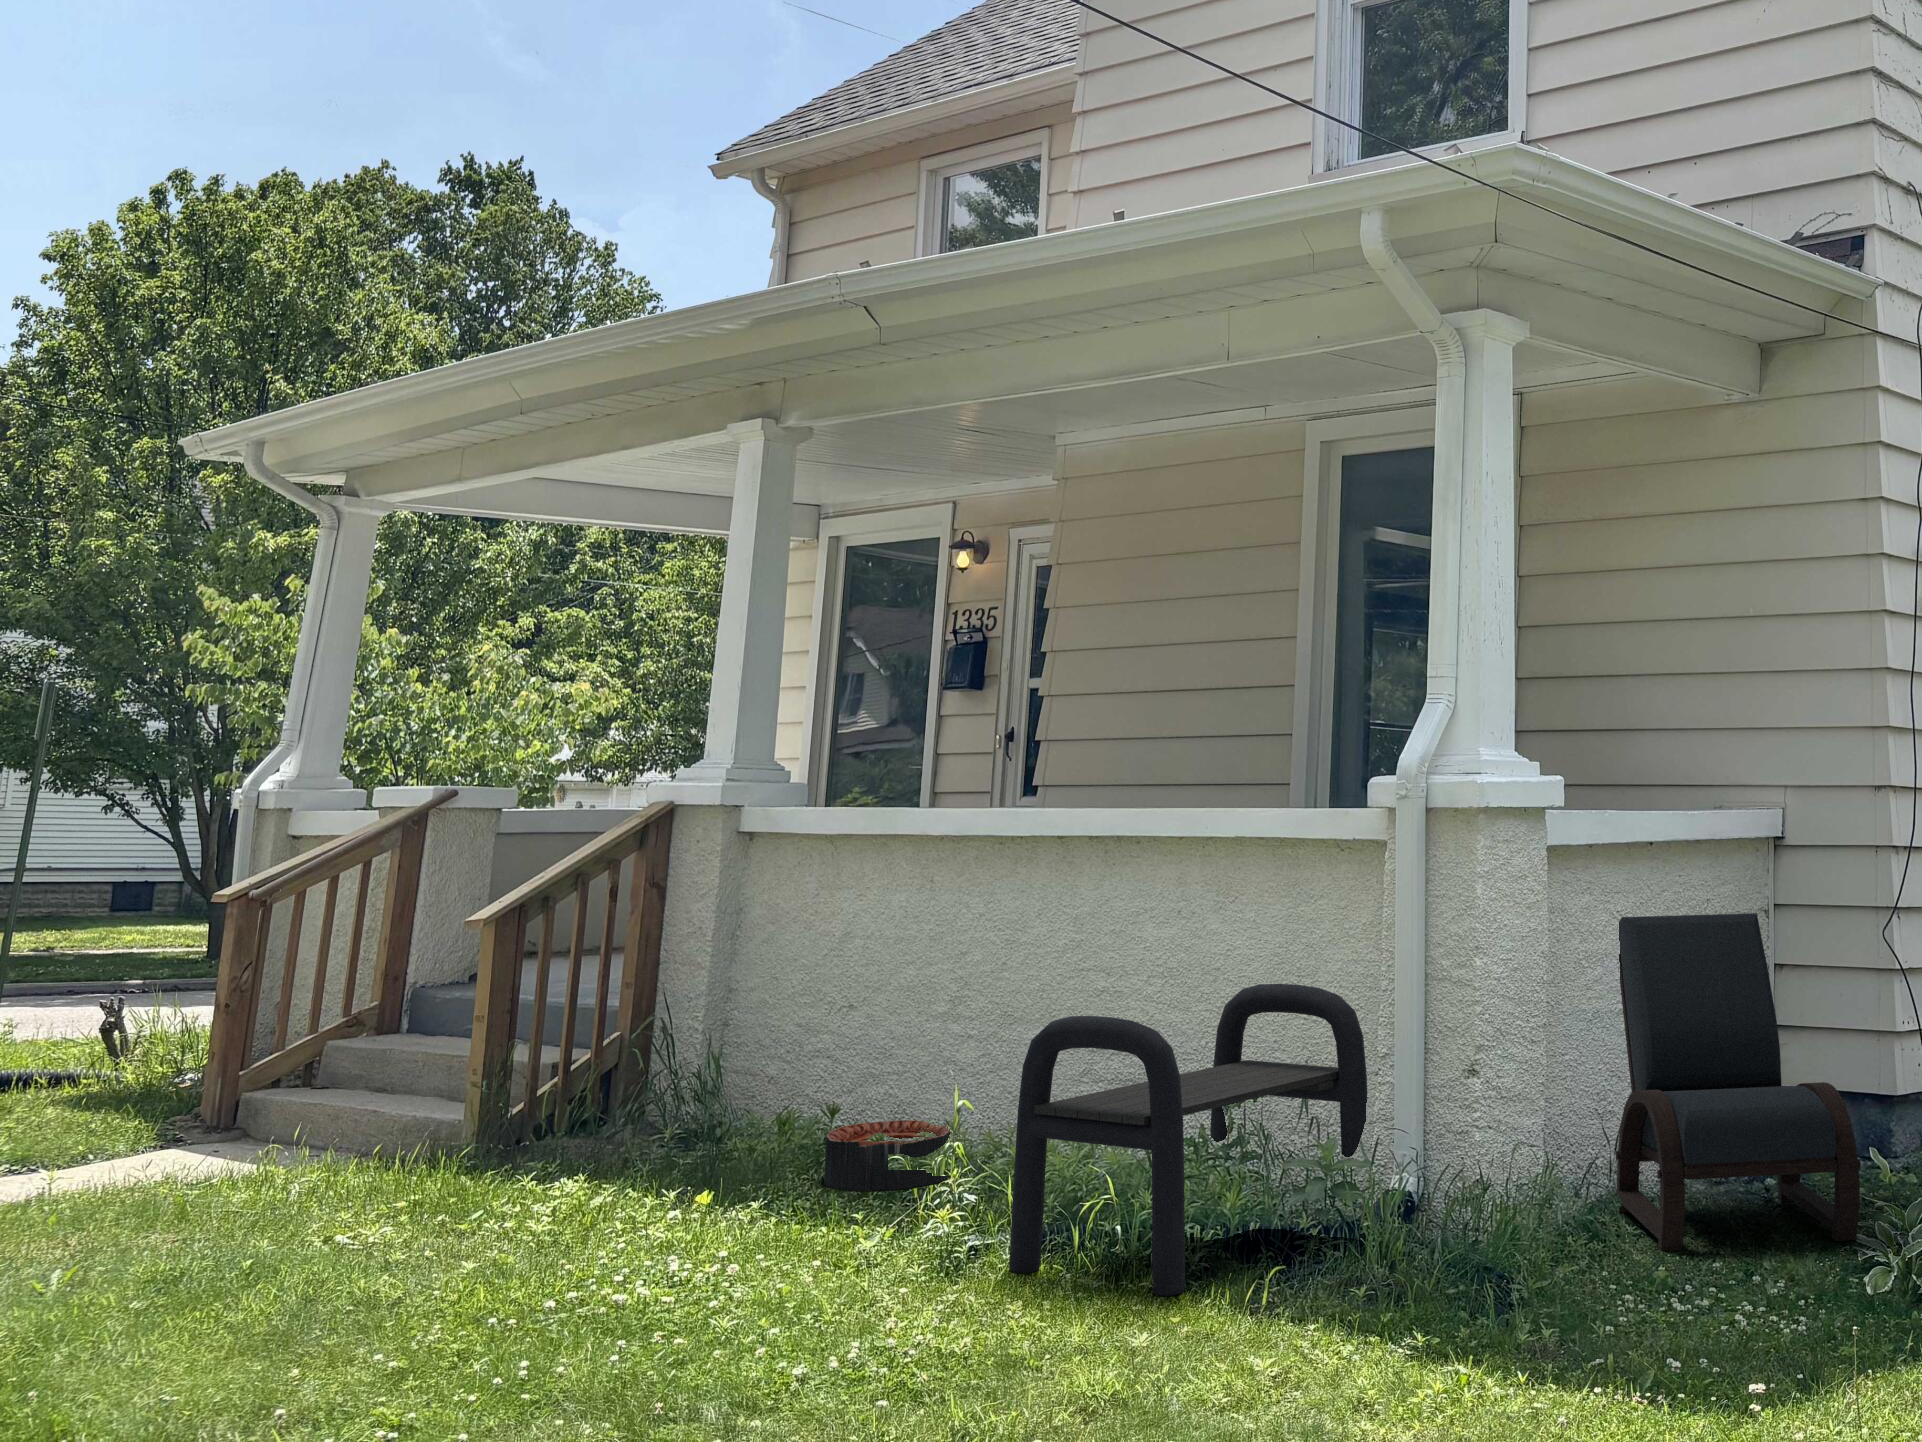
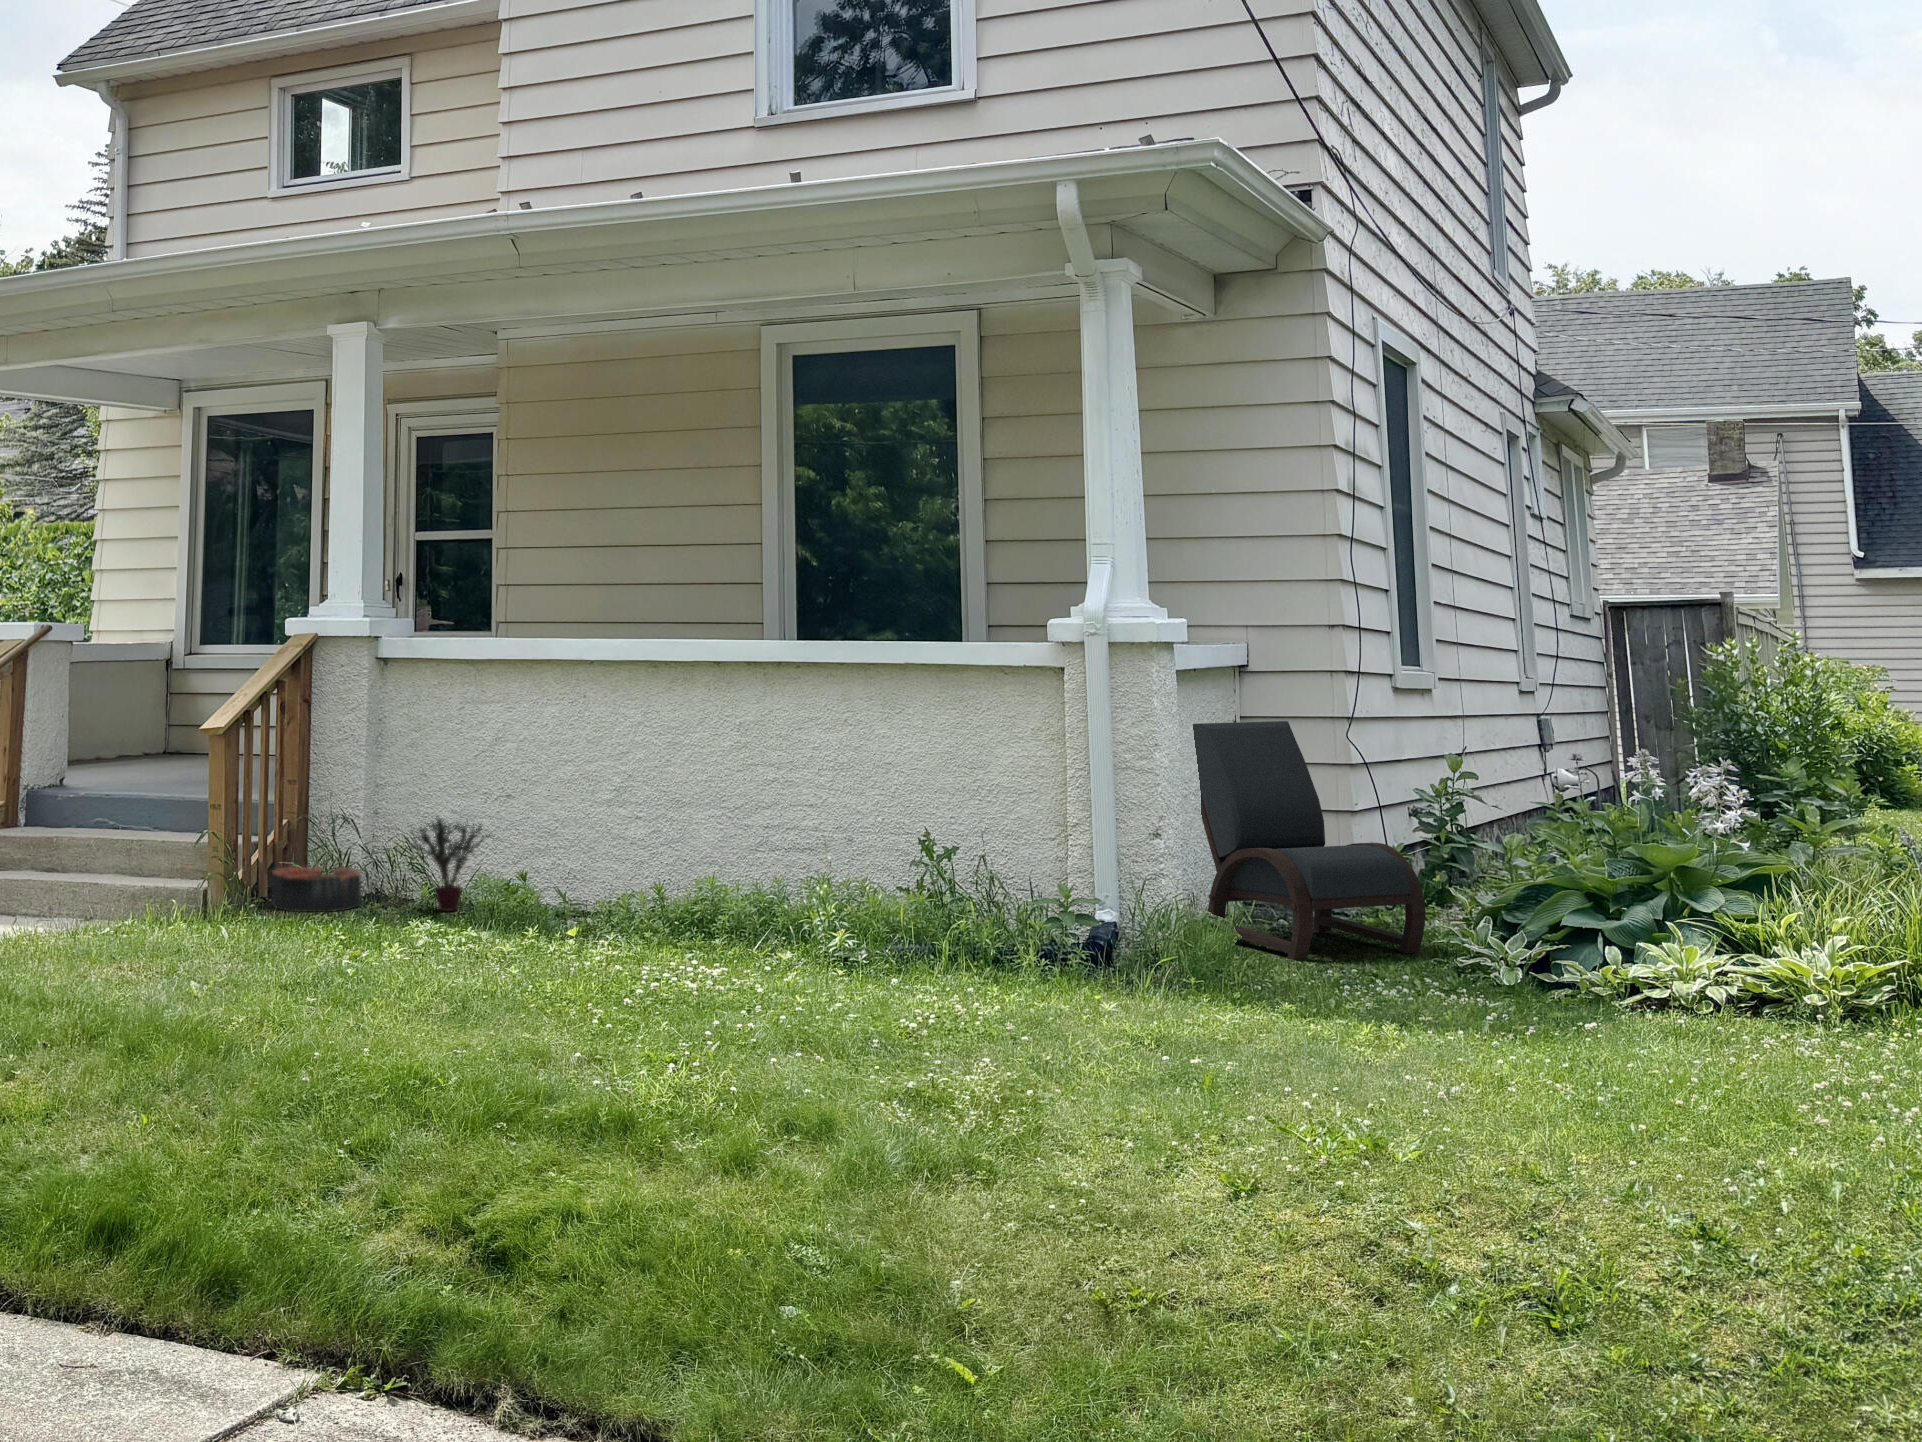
bench: present [1009,984,1368,1296] -> none [853,773,1057,989]
potted plant: none [683,1031,811,1158] -> present [410,818,490,912]
basket: present [824,1120,950,1191] -> present [272,866,361,912]

